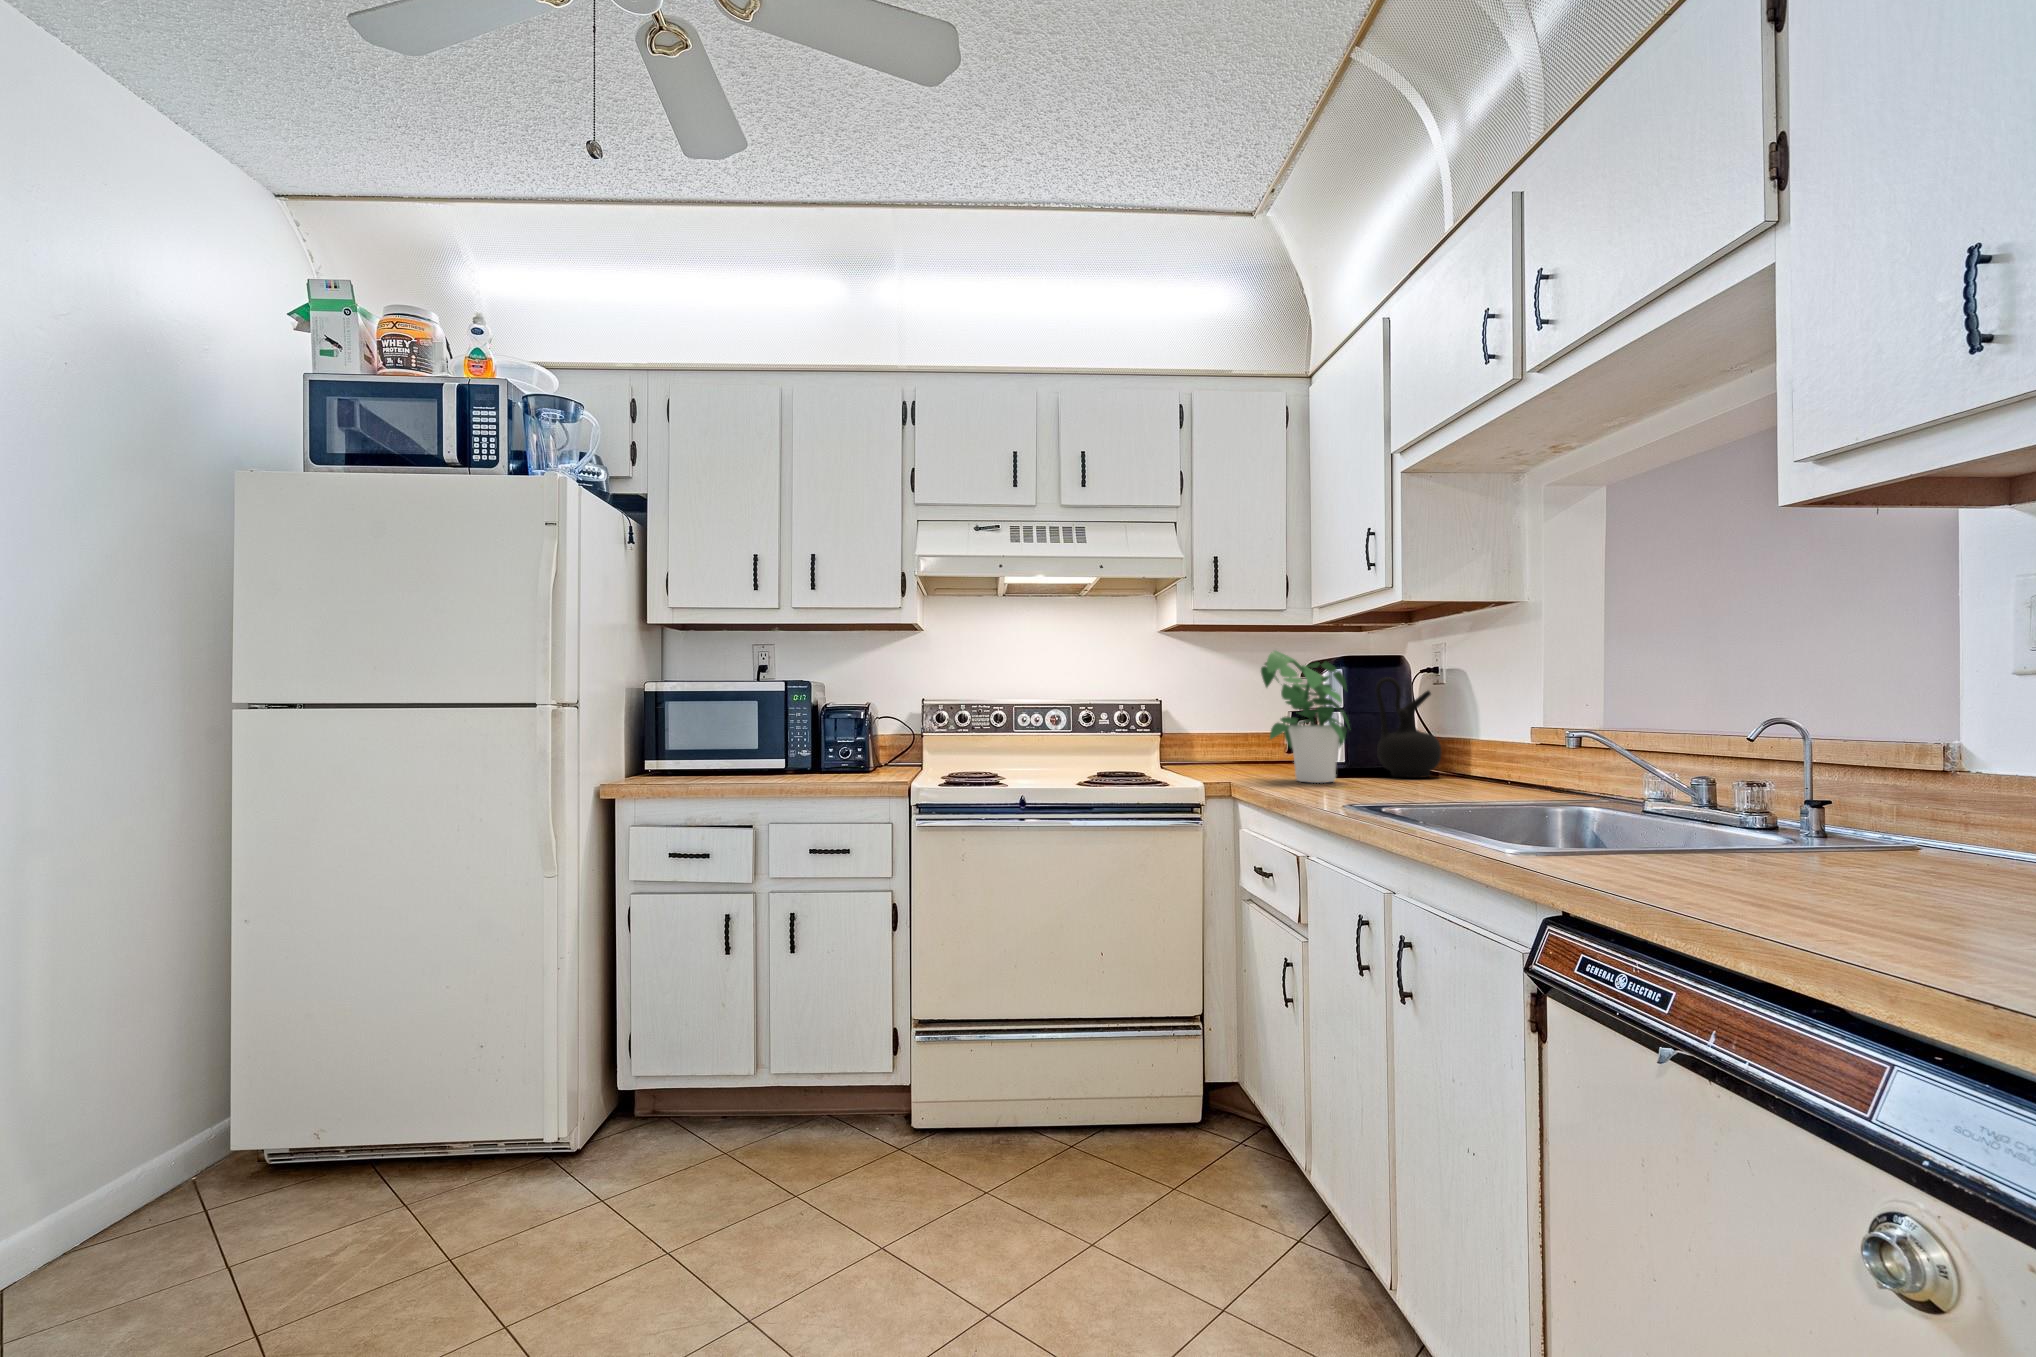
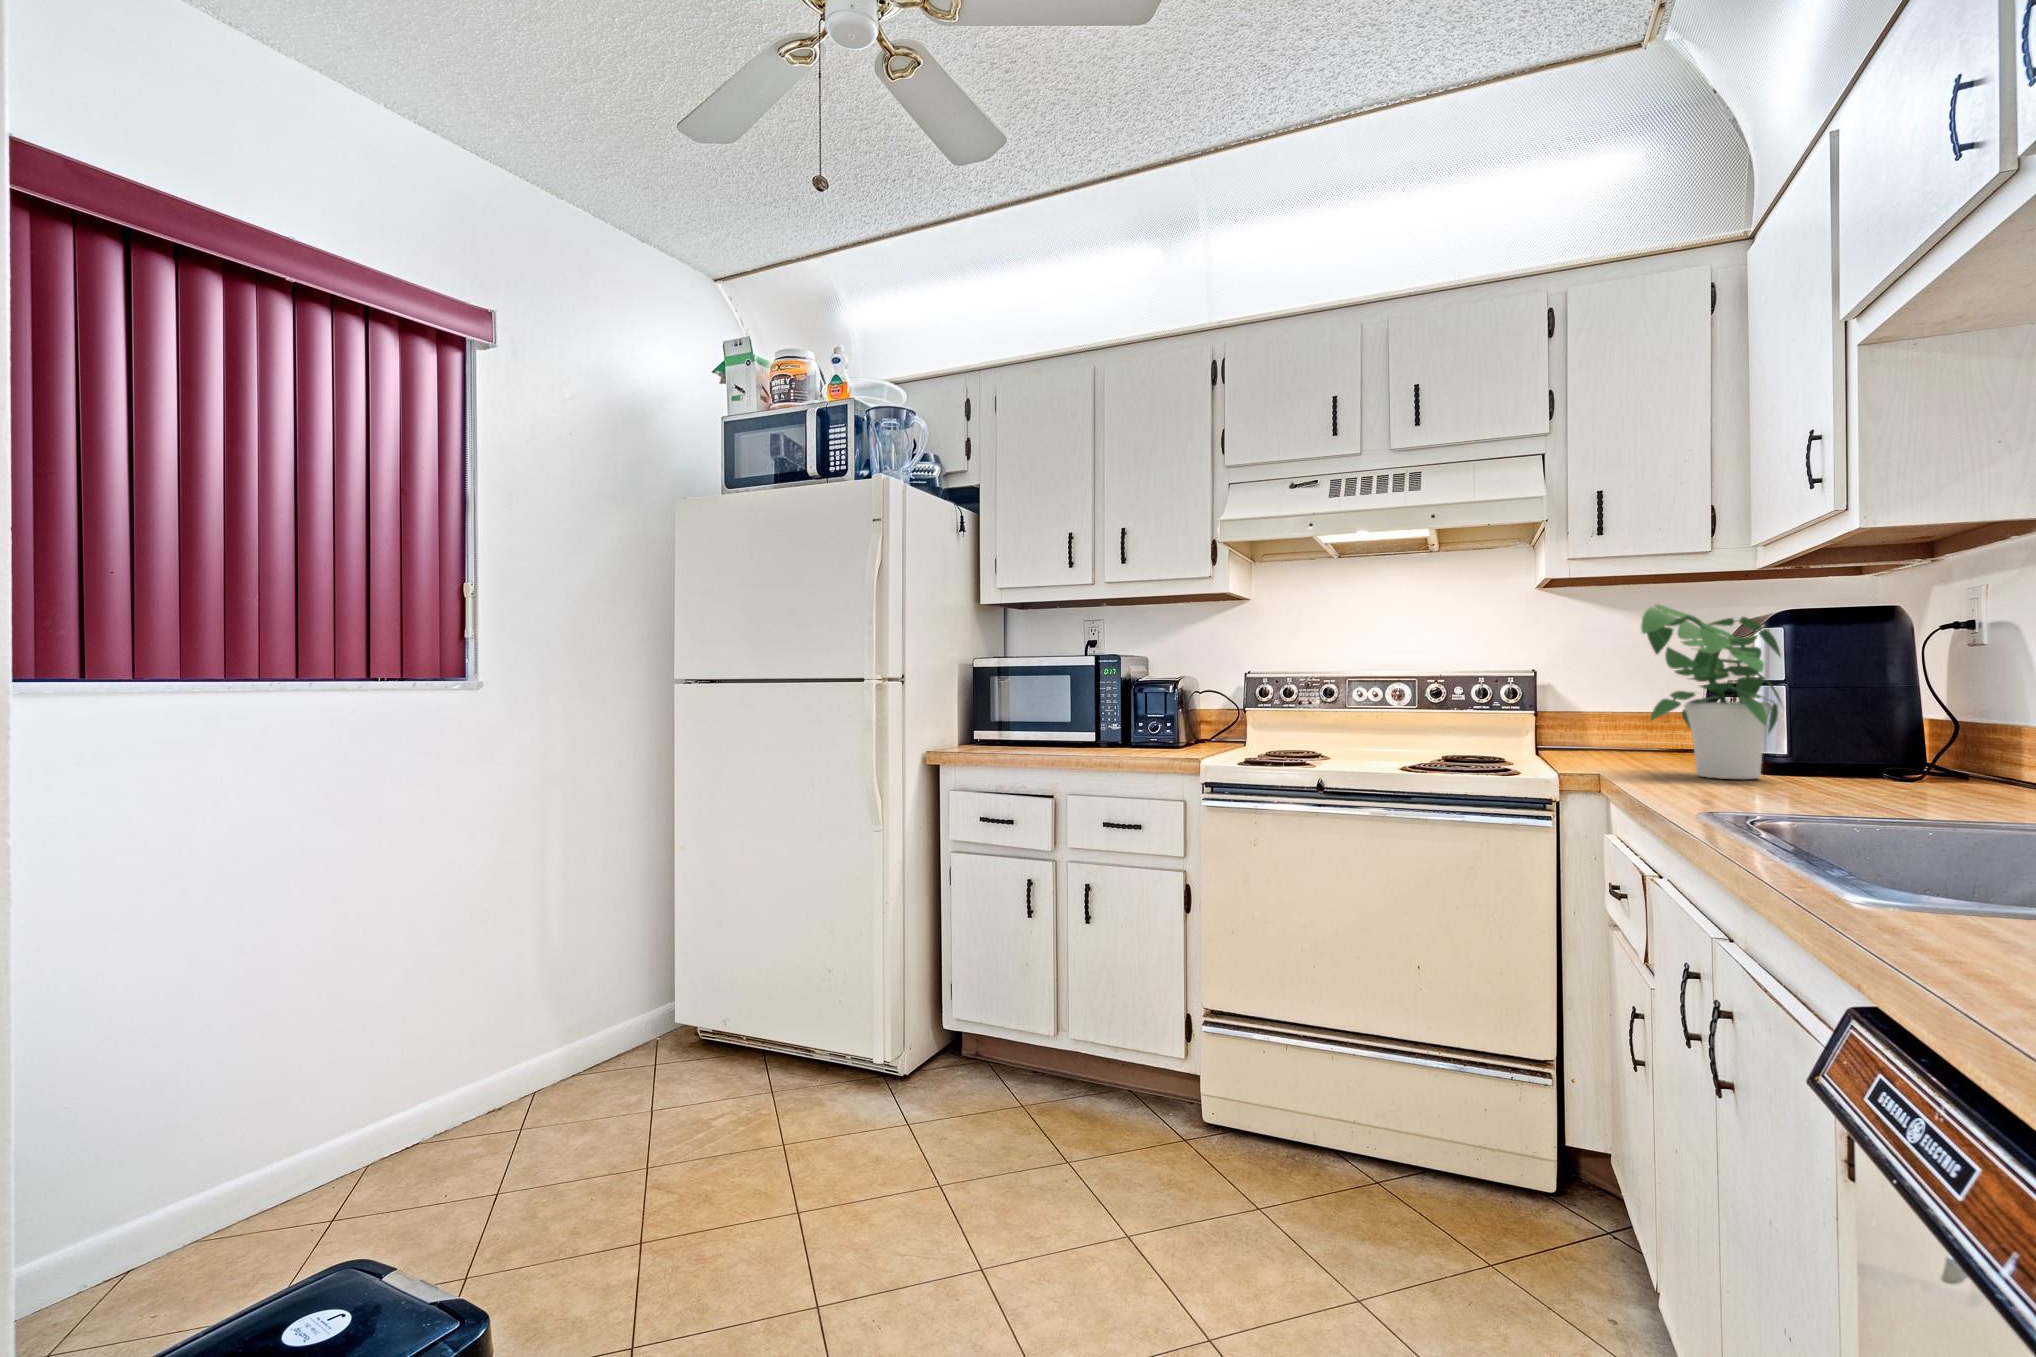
ceramic jug: present [1376,677,1441,778] -> none [1845,636,1967,779]

